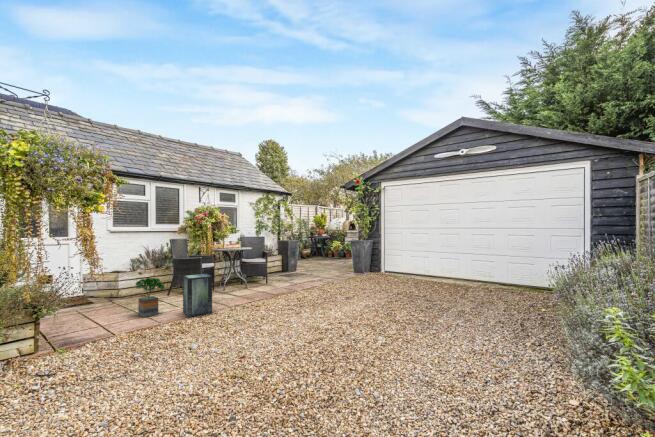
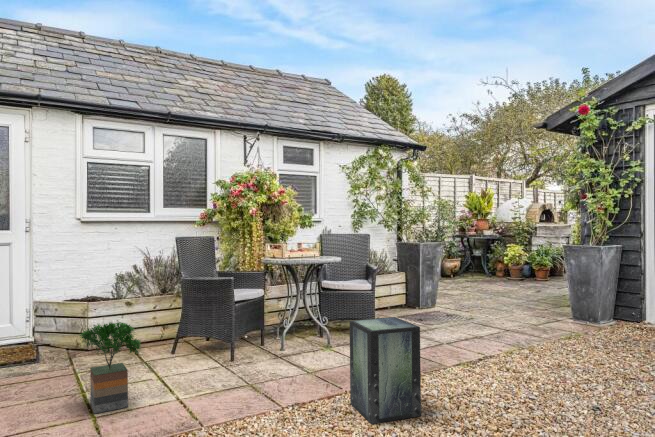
storage box: present [183,274,212,317] -> present [350,317,421,424]

